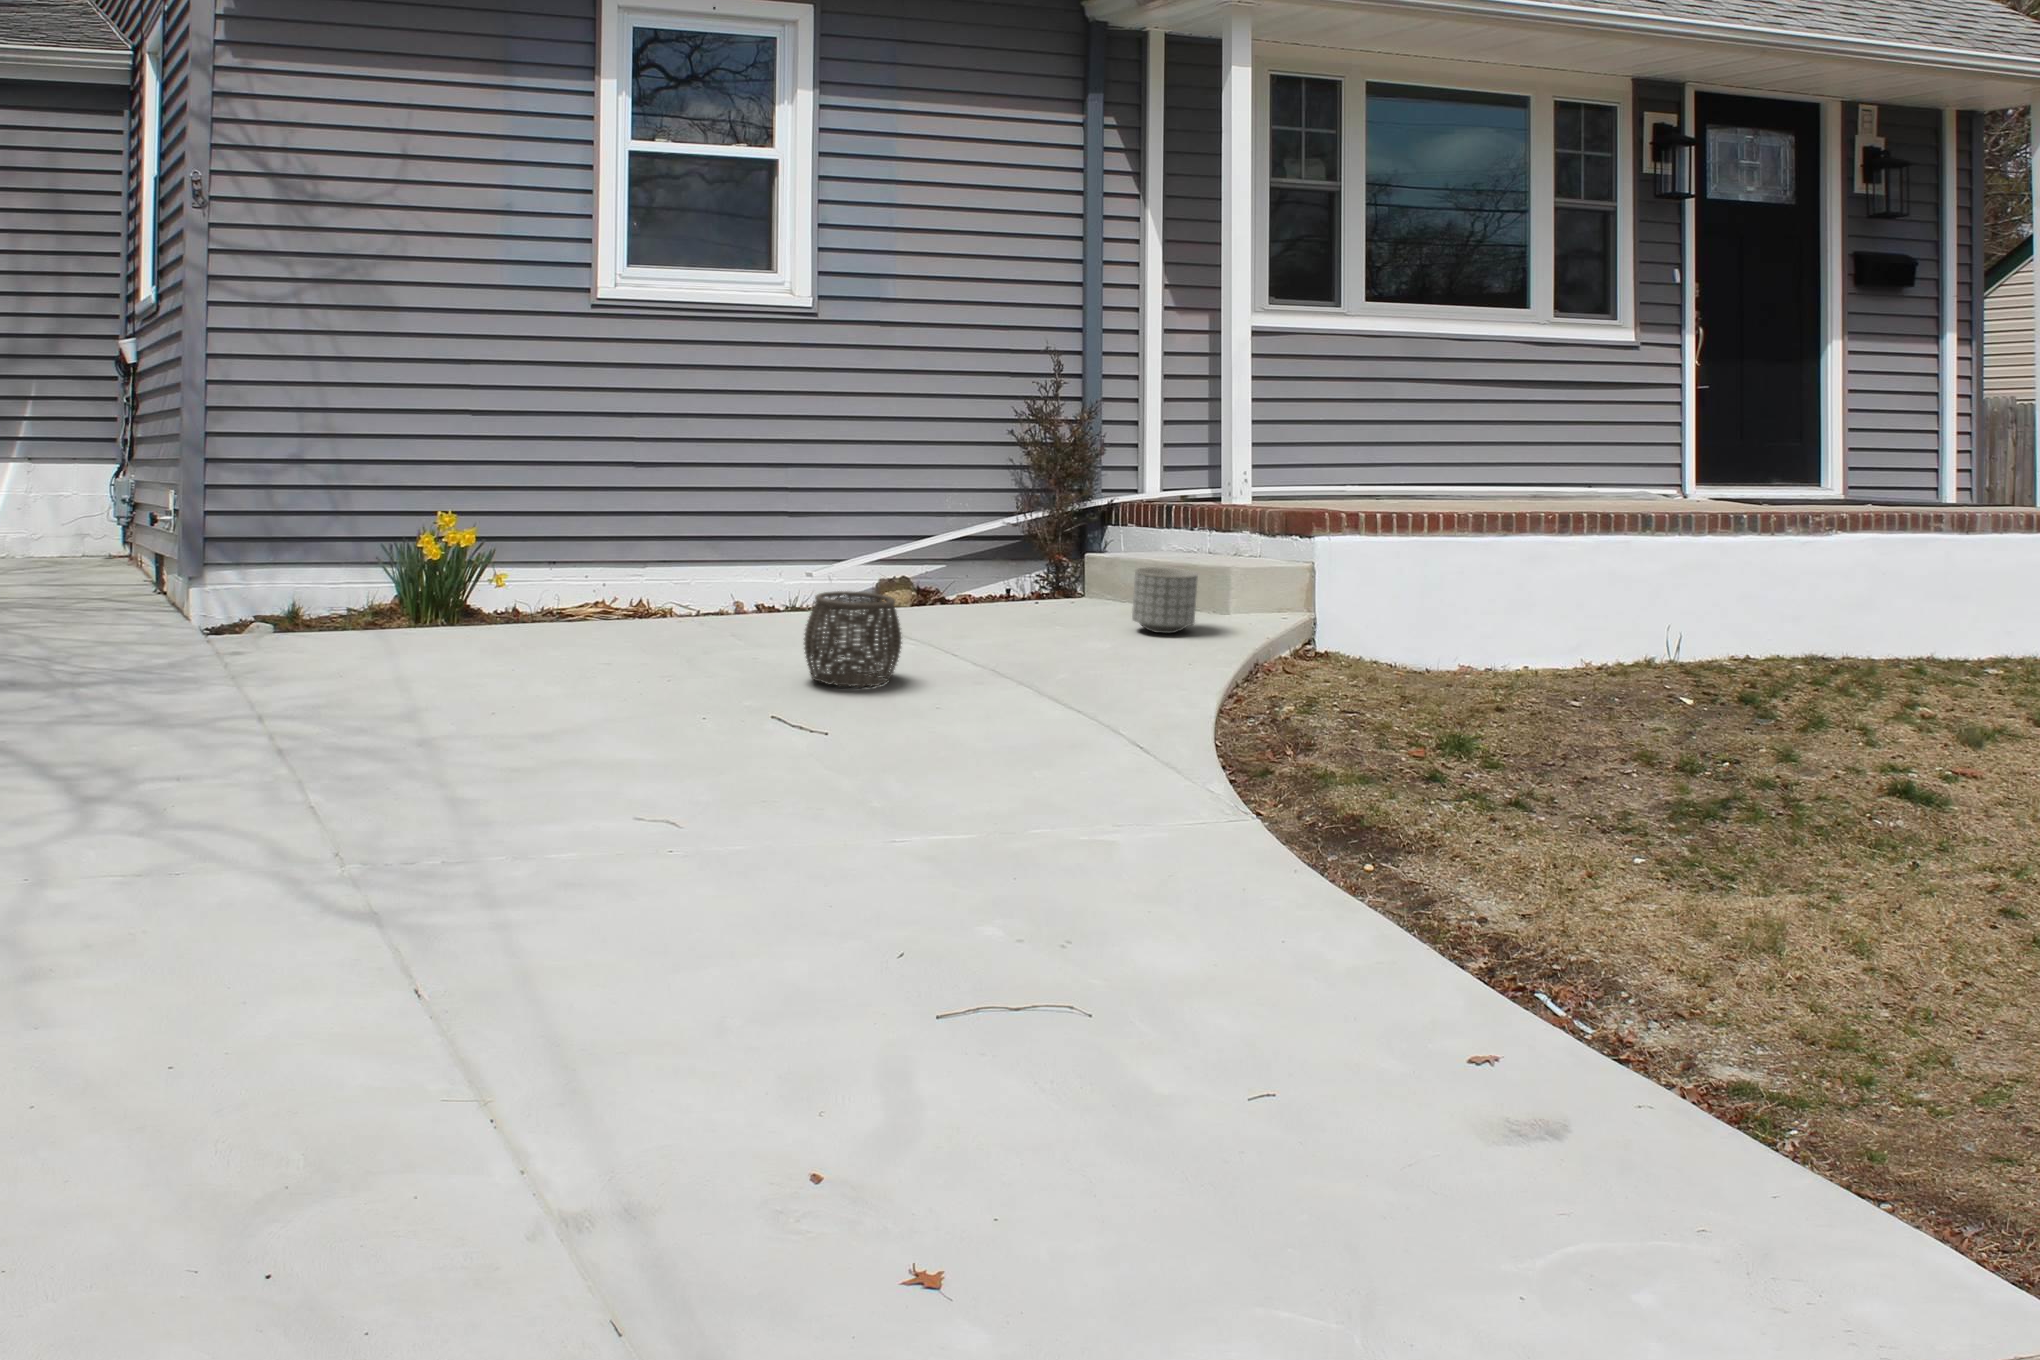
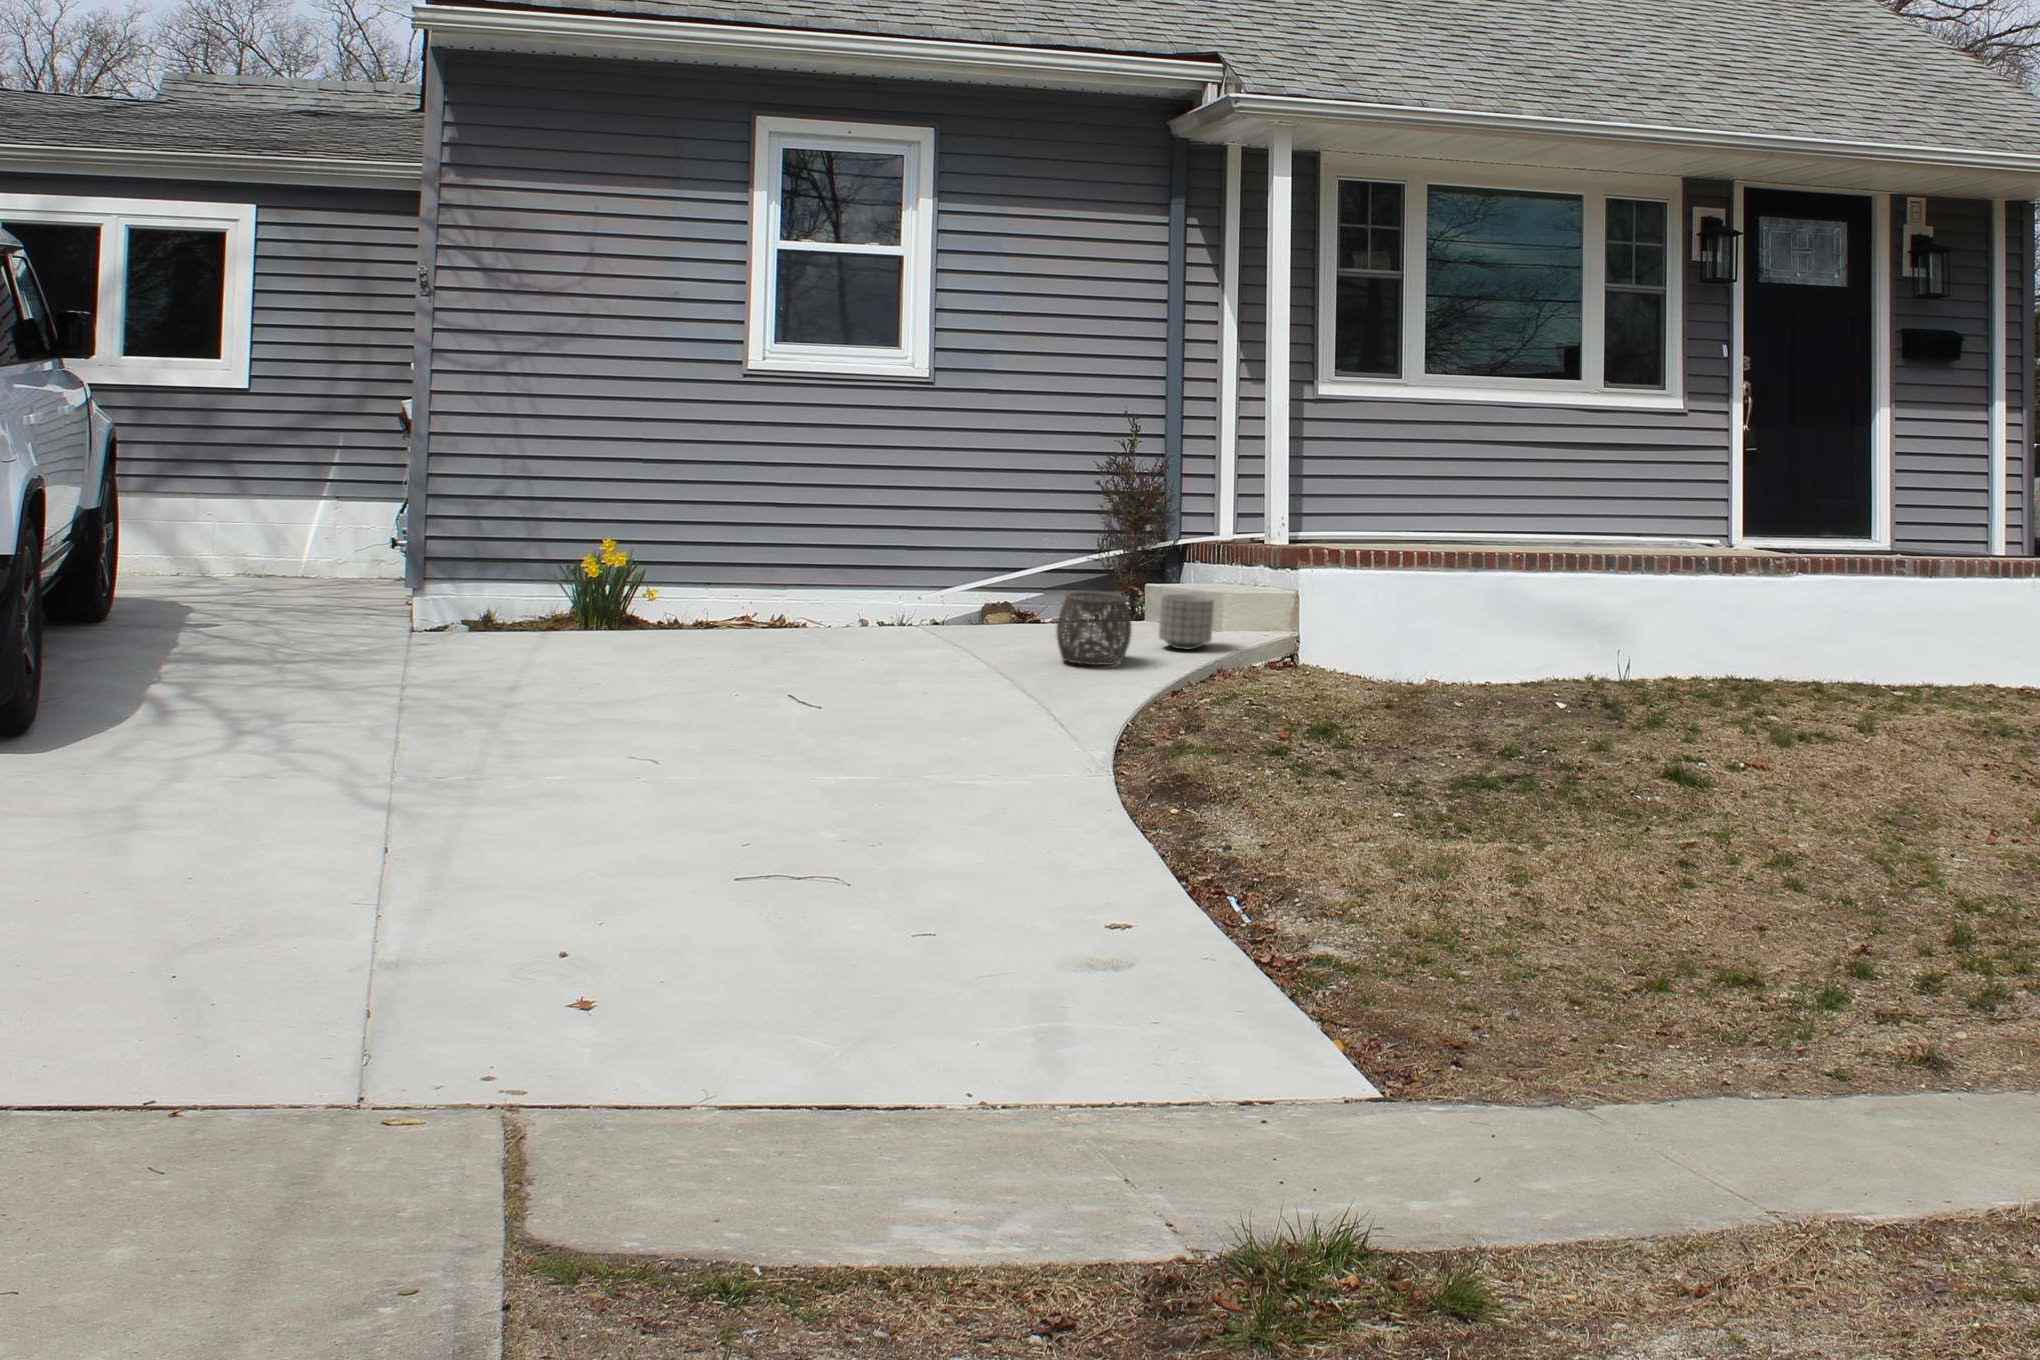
woven basket: present [804,591,902,687] -> present [1056,592,1131,666]

